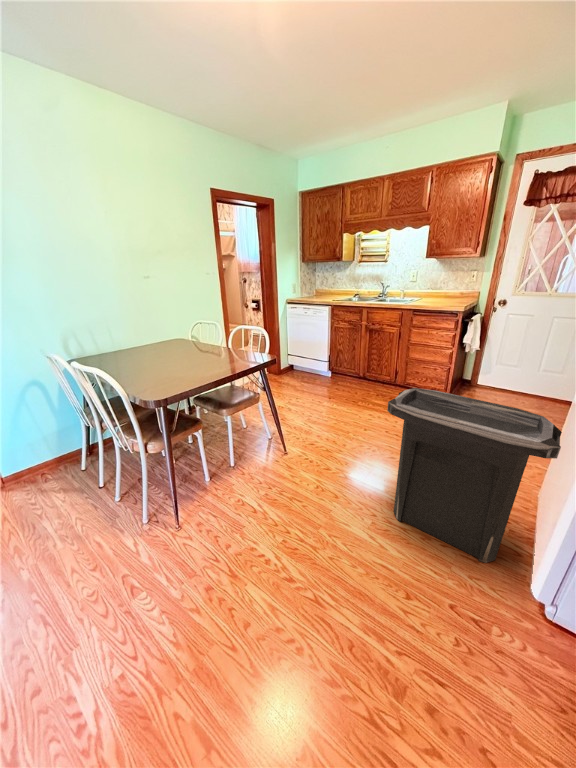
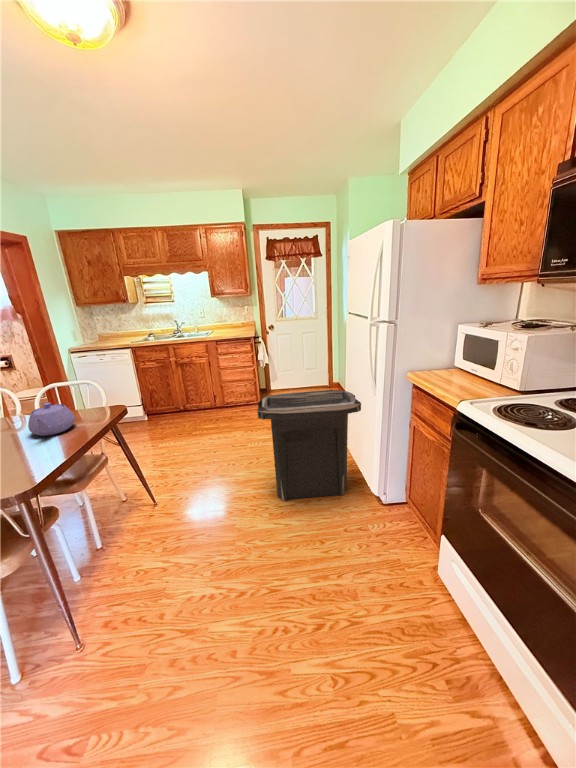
teapot: none [197,340,230,366] -> present [28,403,75,436]

